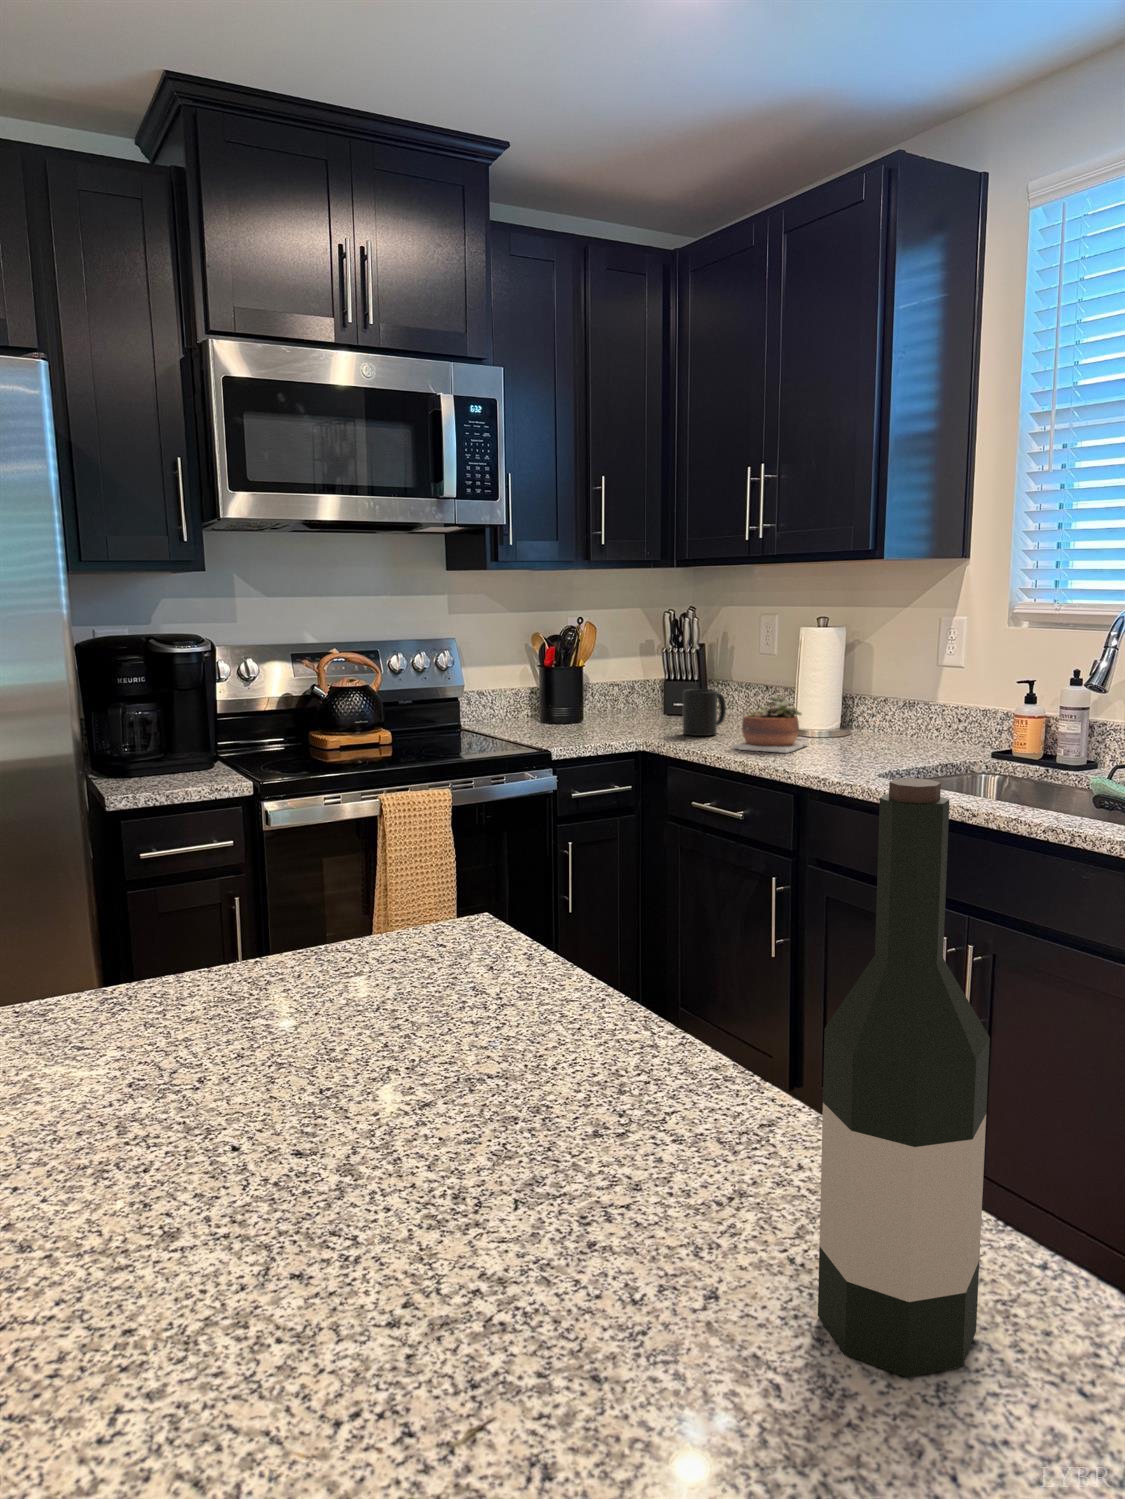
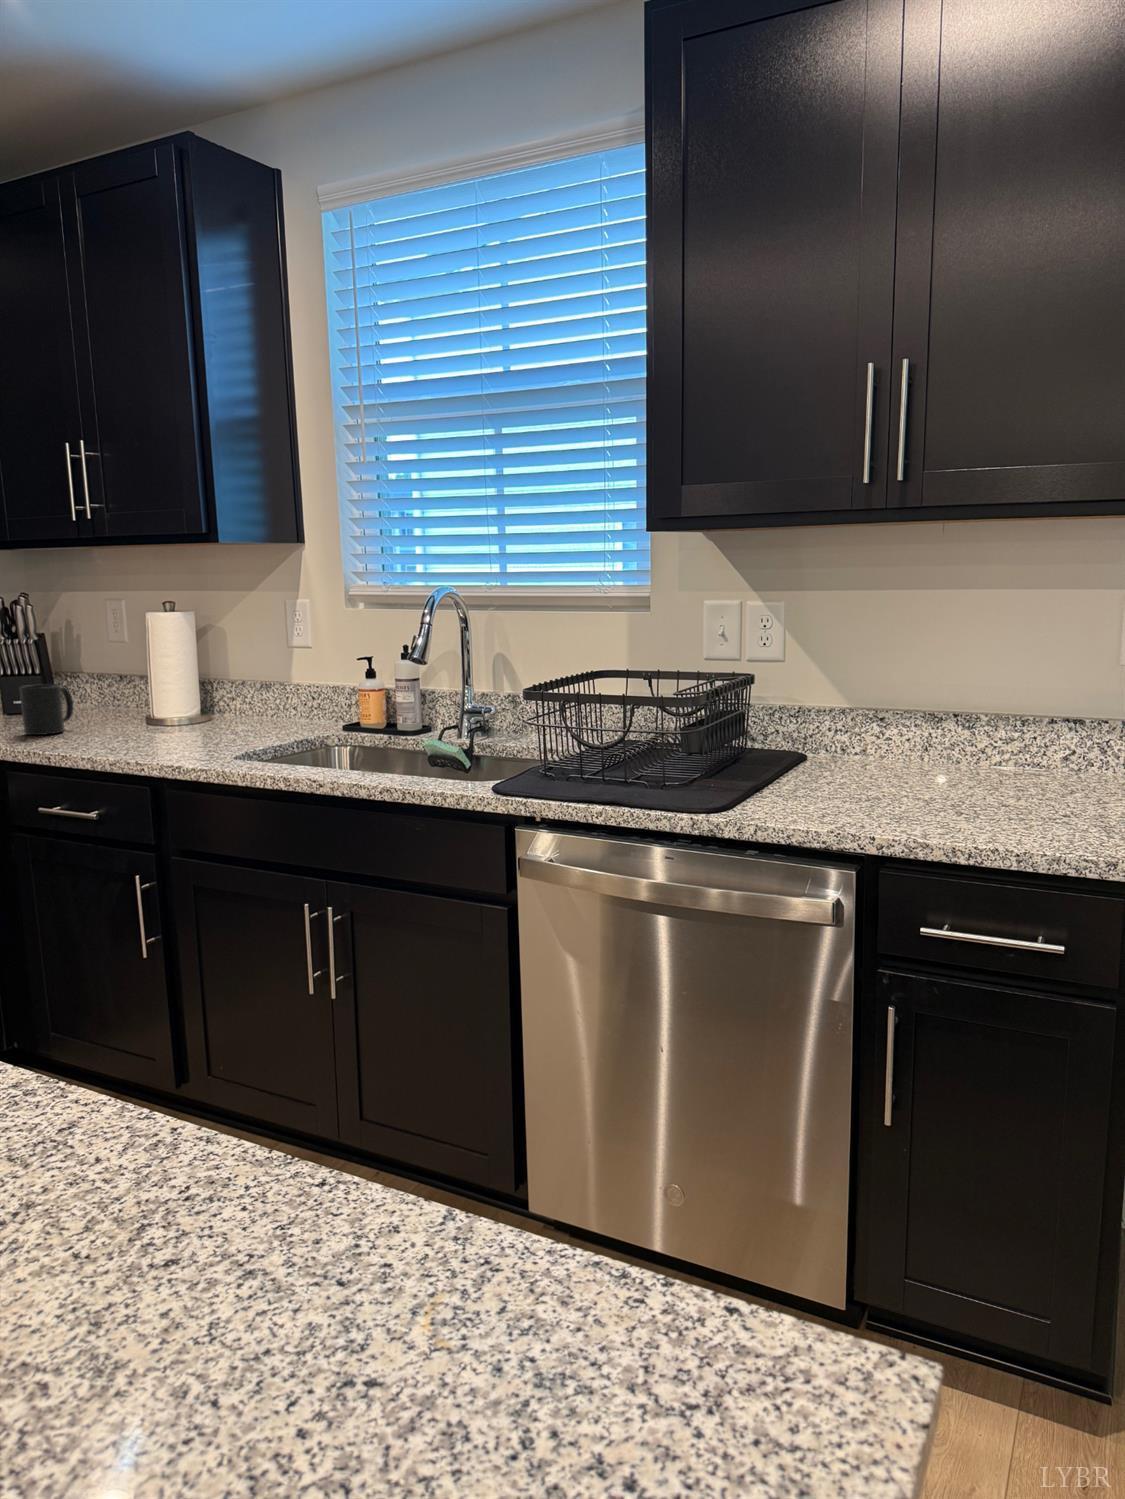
succulent plant: present [732,695,808,753] -> none [80,684,165,745]
wine bottle: present [818,778,990,1377] -> none [65,755,252,1329]

